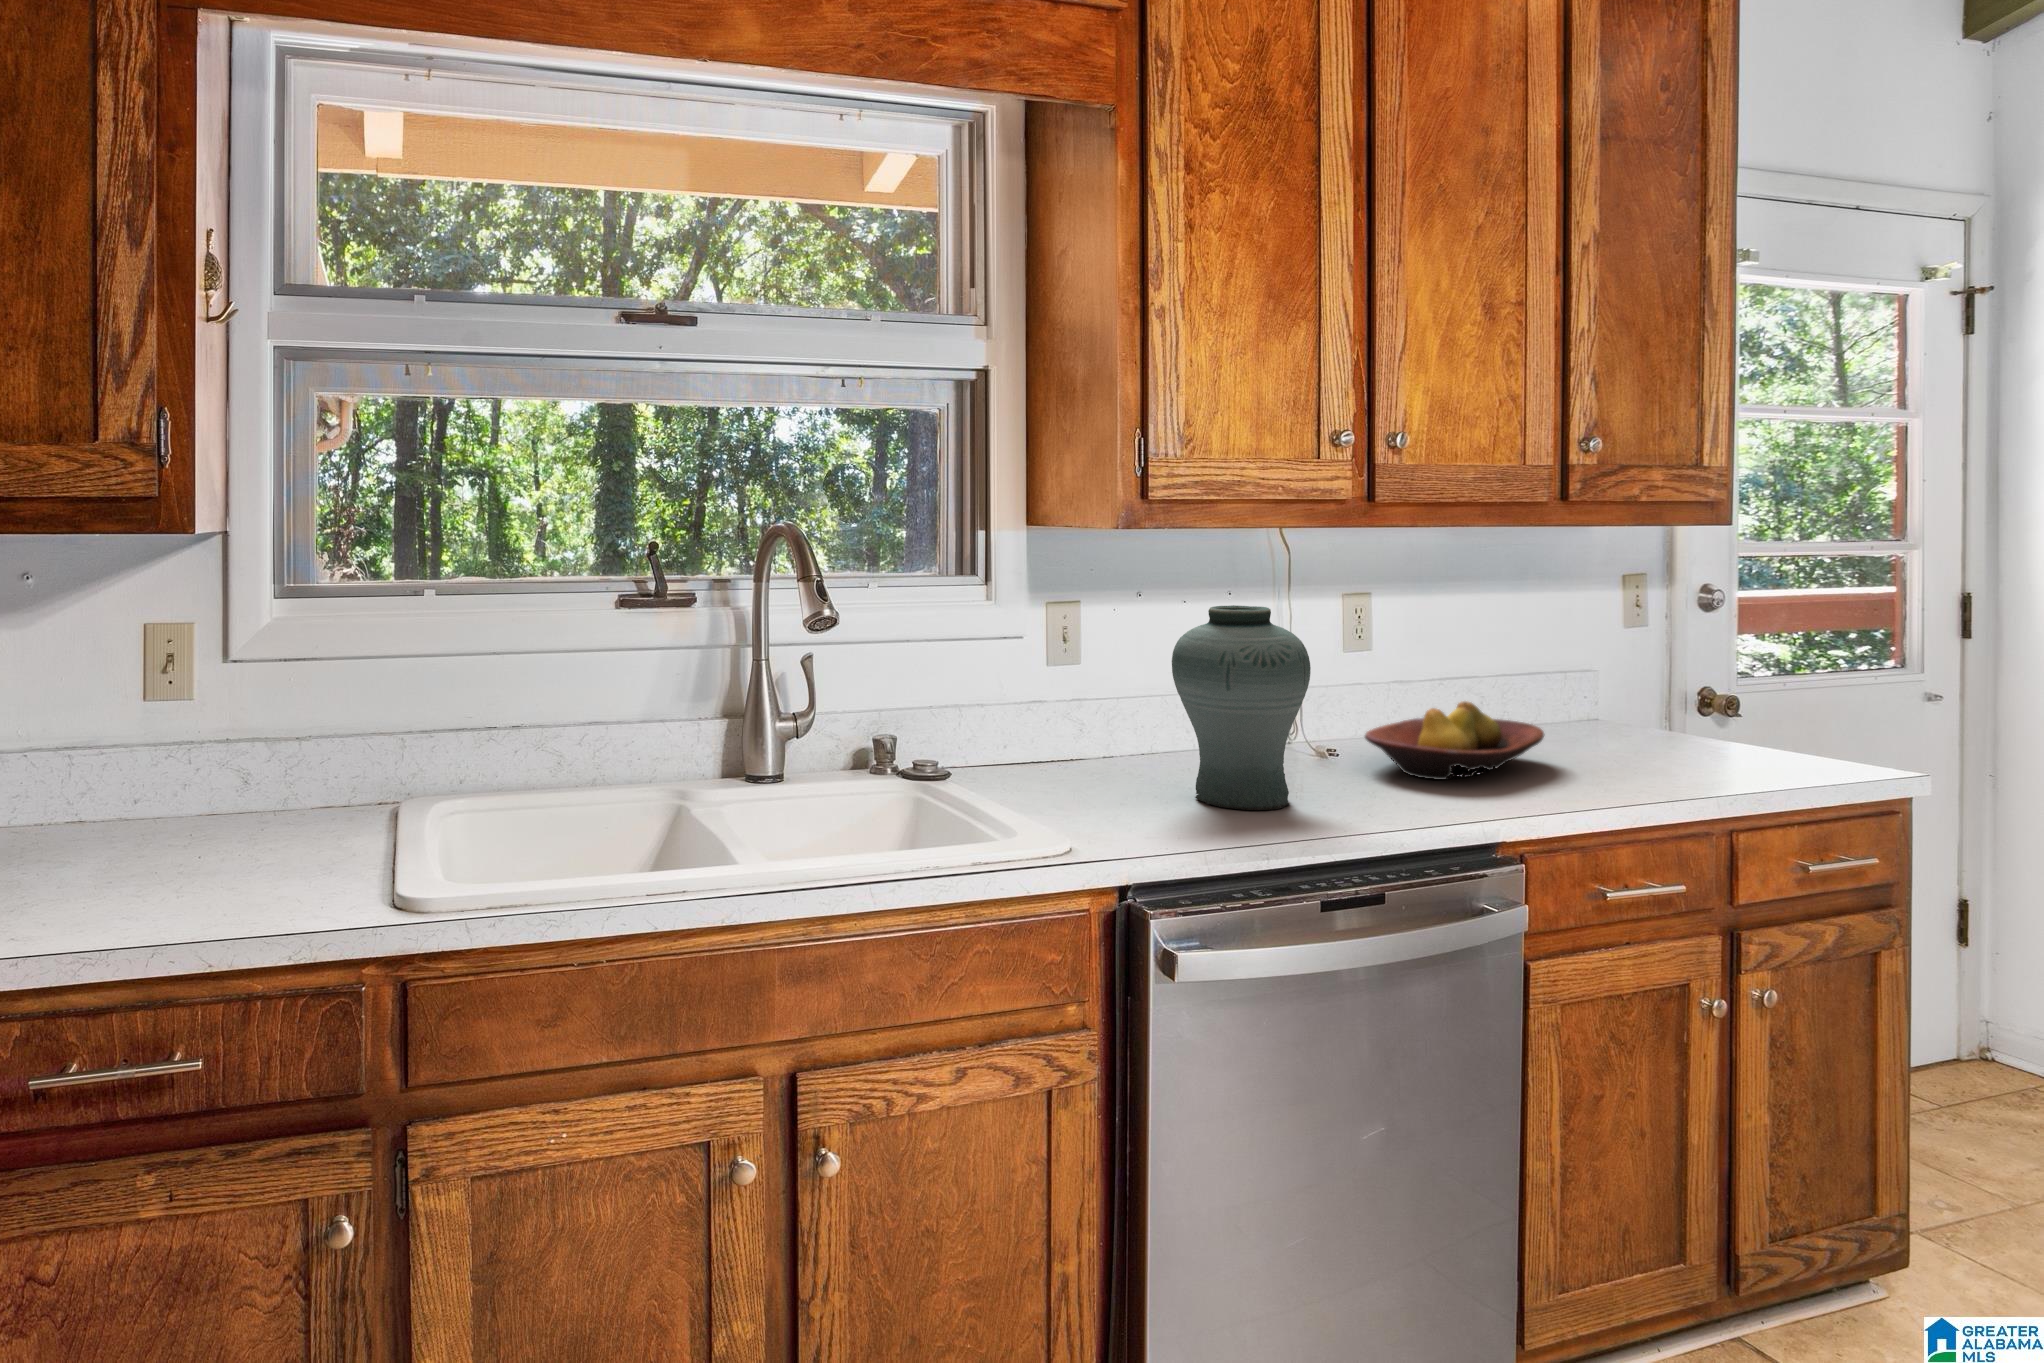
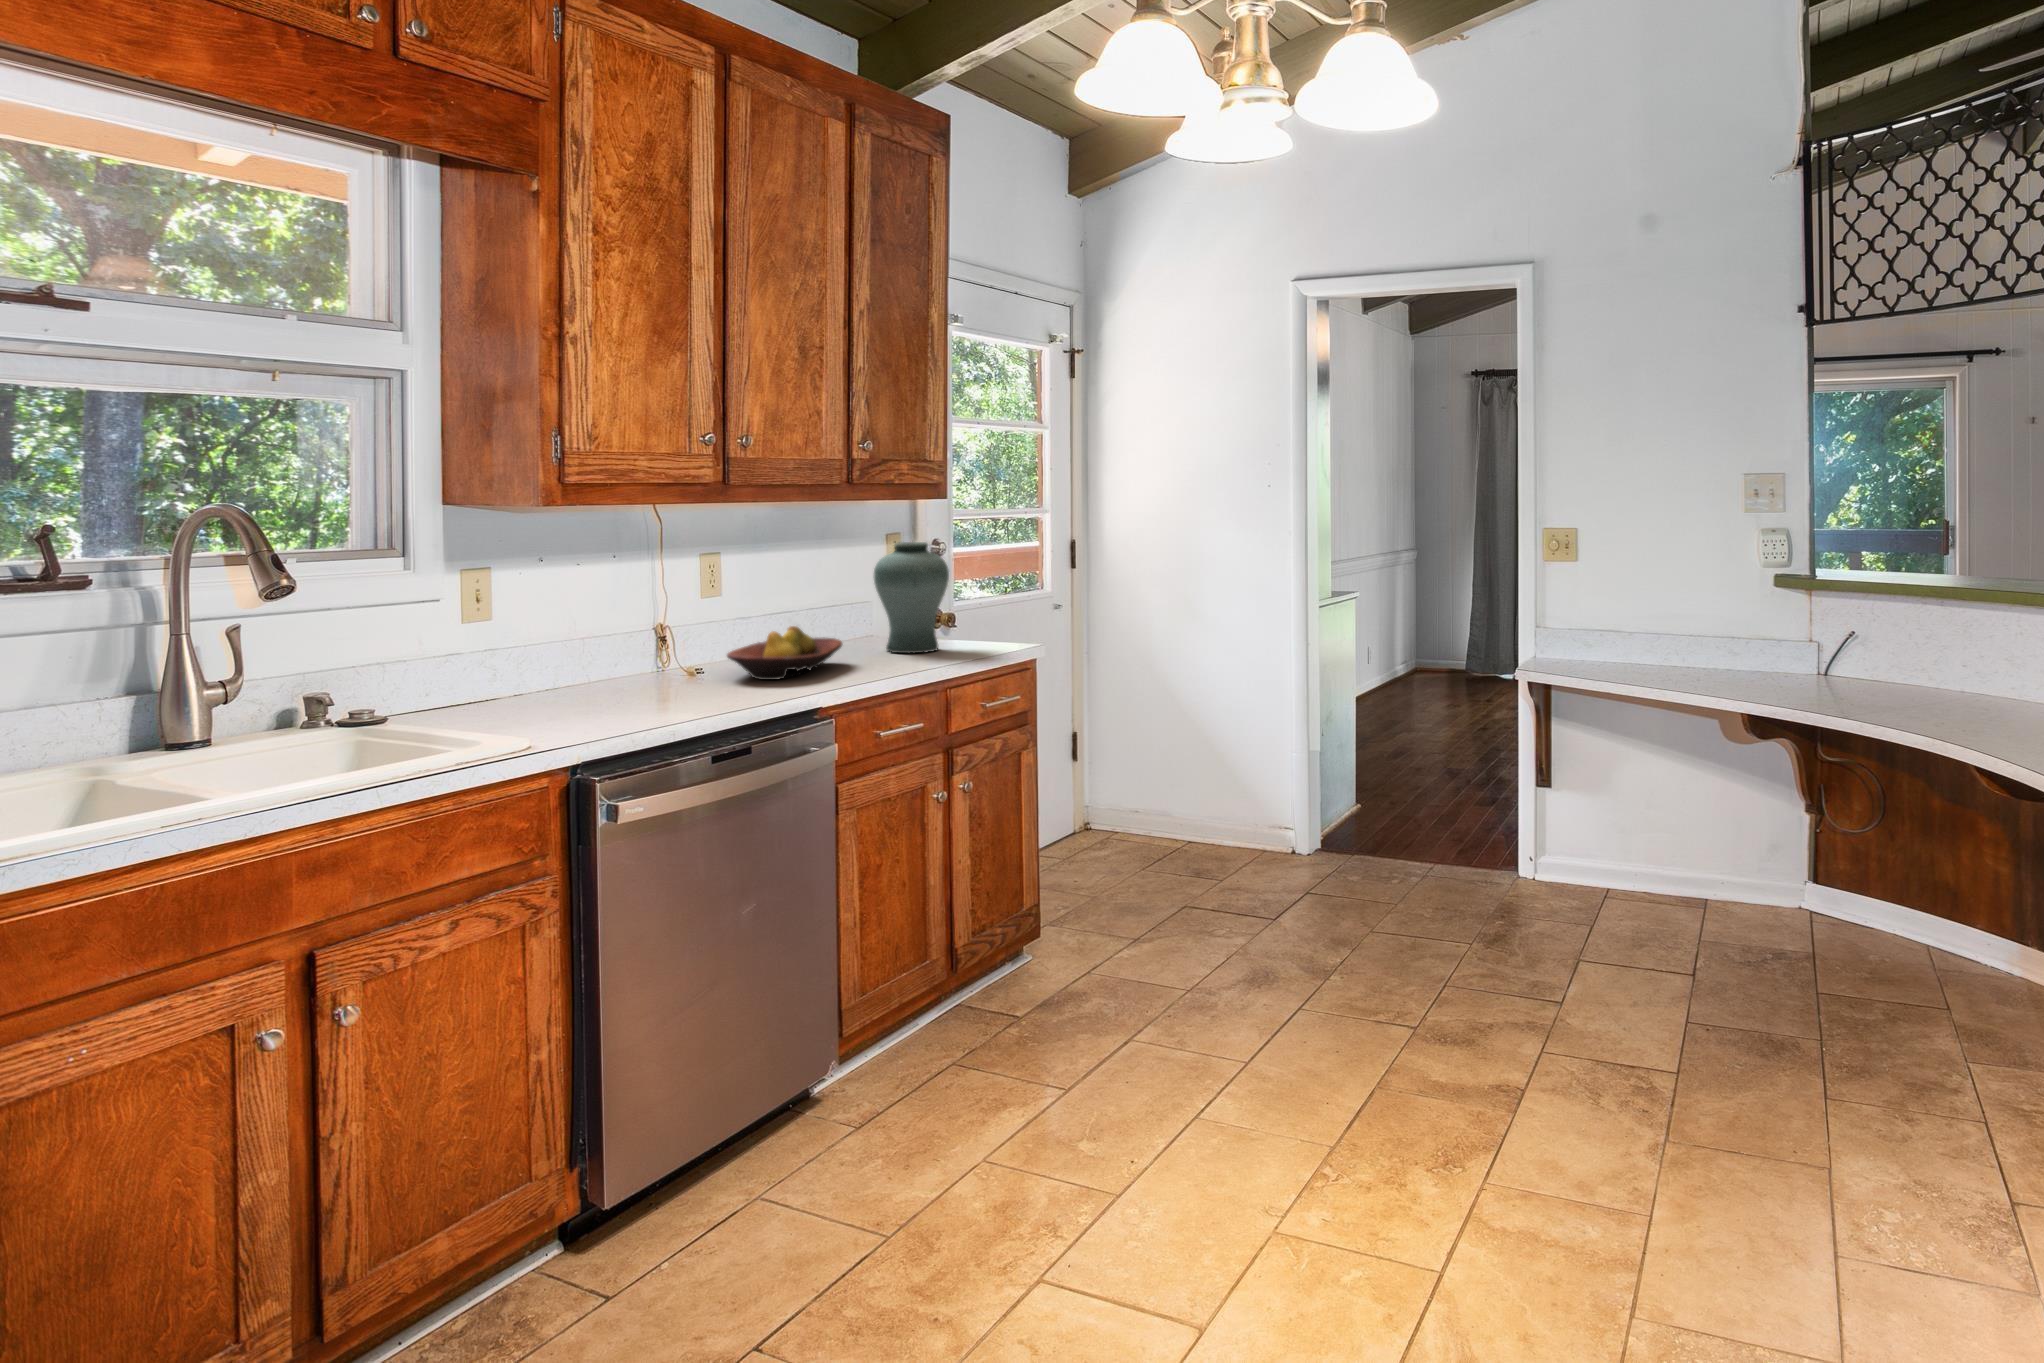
vase: present [1172,605,1311,810] -> present [874,542,949,653]

